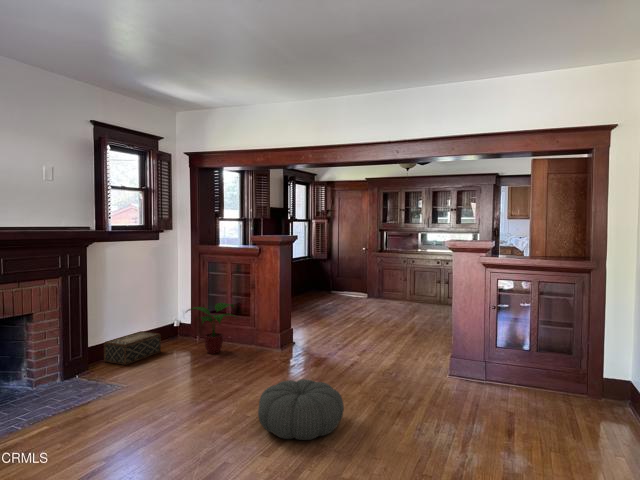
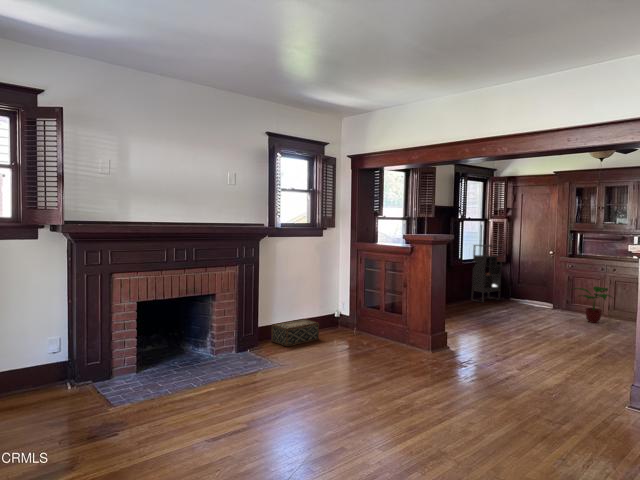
bookshelf: none [299,244,325,297] -> present [471,245,502,303]
potted plant: present [187,303,236,354] -> present [573,286,609,323]
pouf: present [258,379,344,440] -> none [382,381,471,442]

